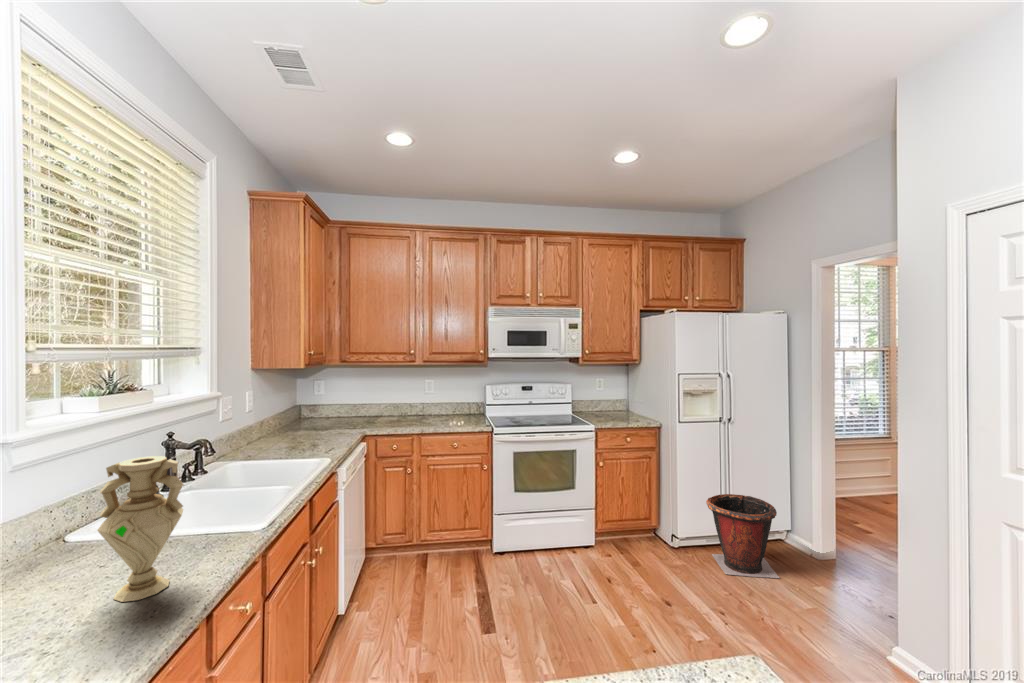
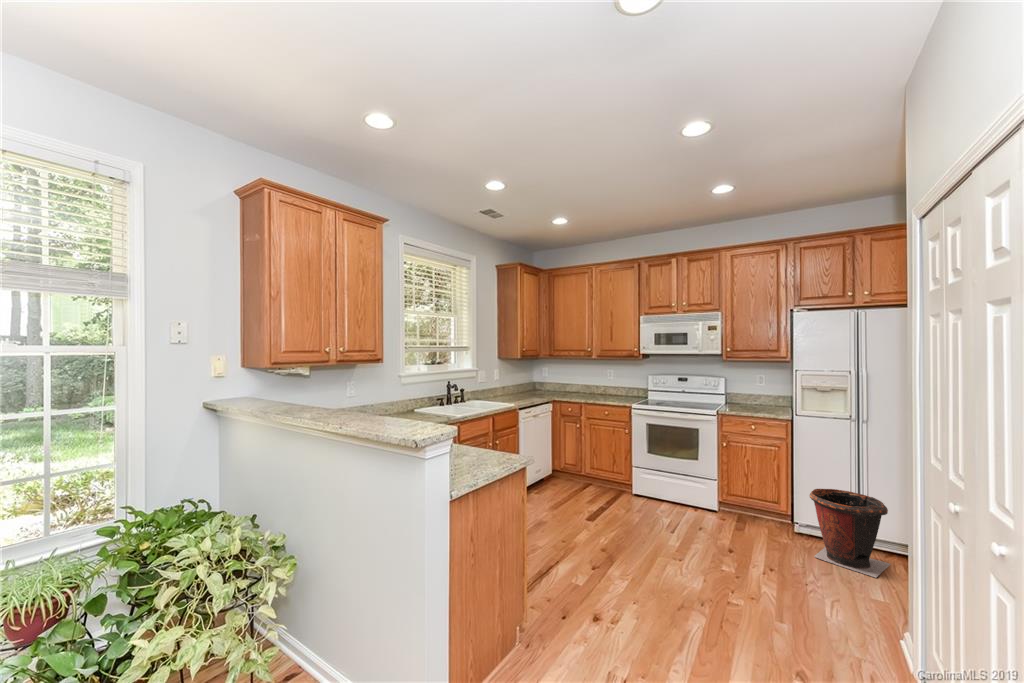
vase: present [97,456,184,602] -> none [399,371,420,413]

